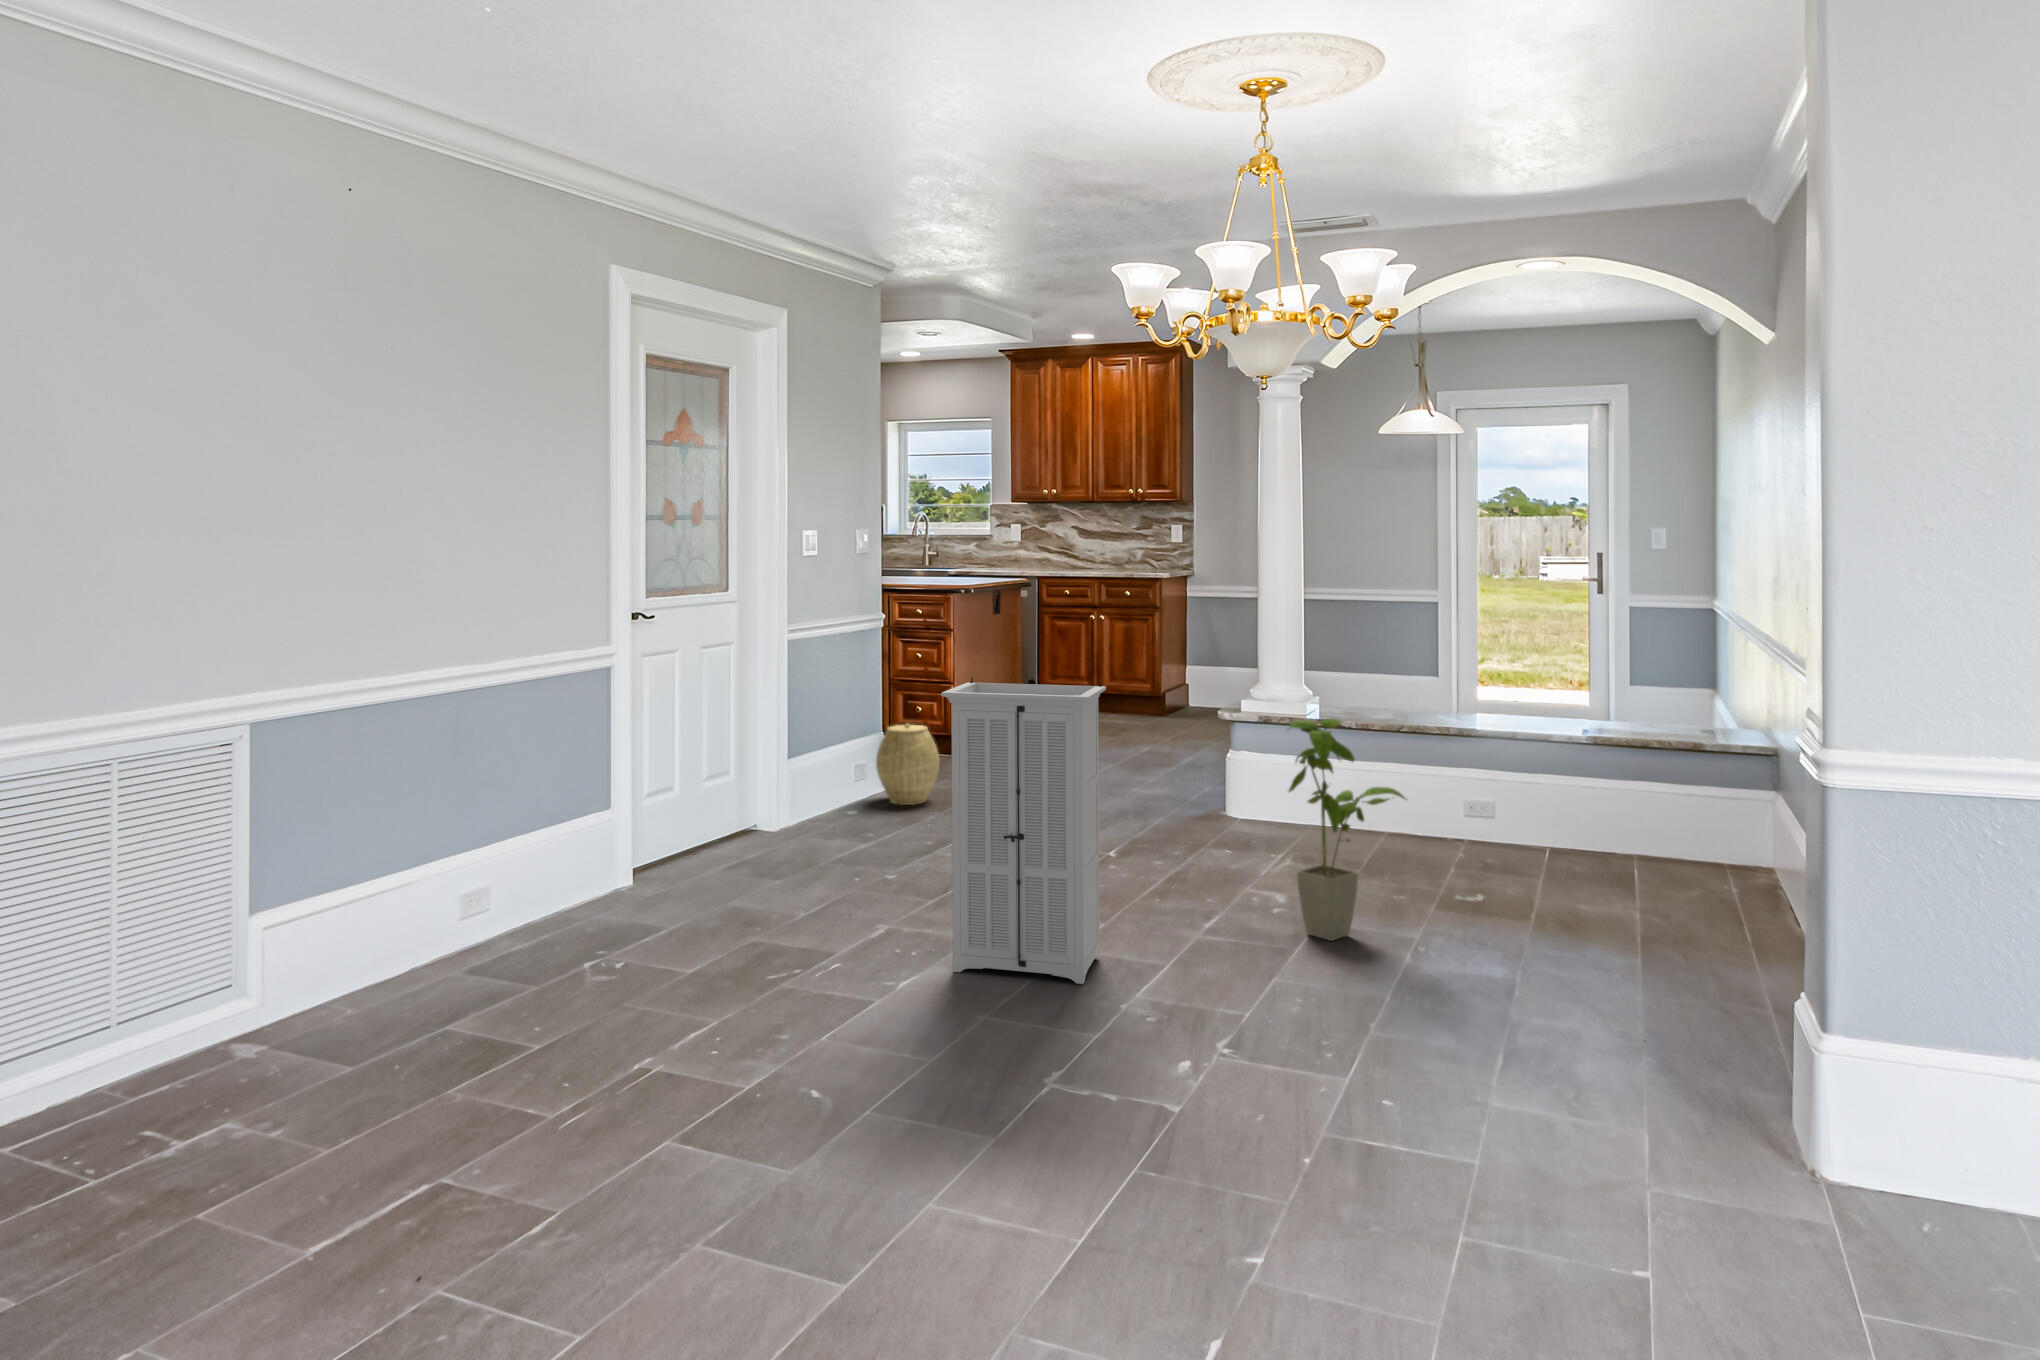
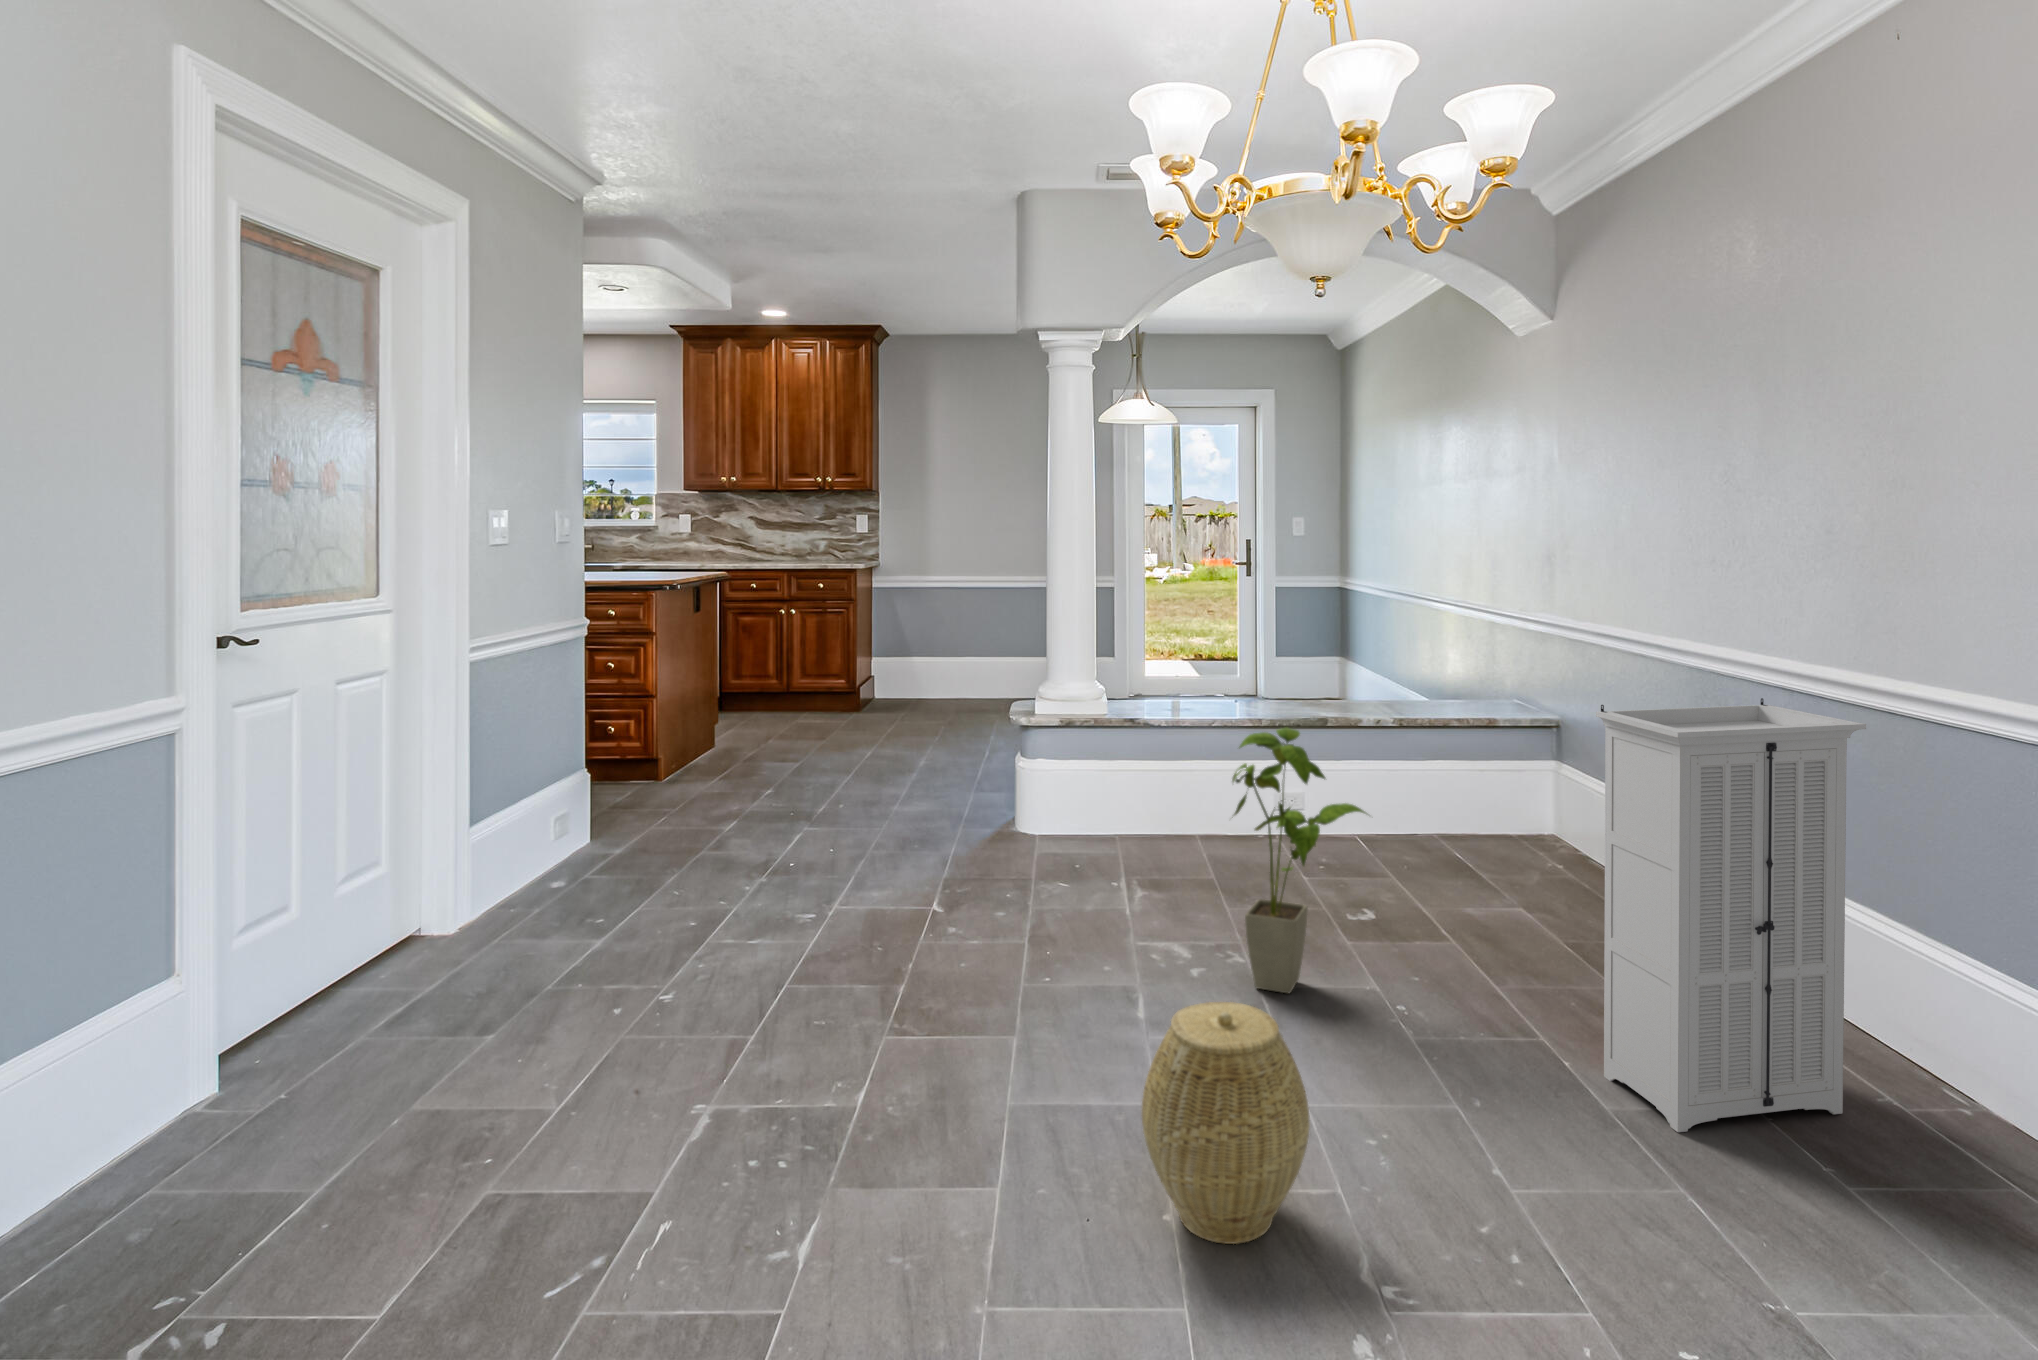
storage cabinet: present [941,678,1106,984] -> present [1596,698,1866,1132]
woven basket: present [876,724,939,805] -> present [1142,1002,1310,1244]

